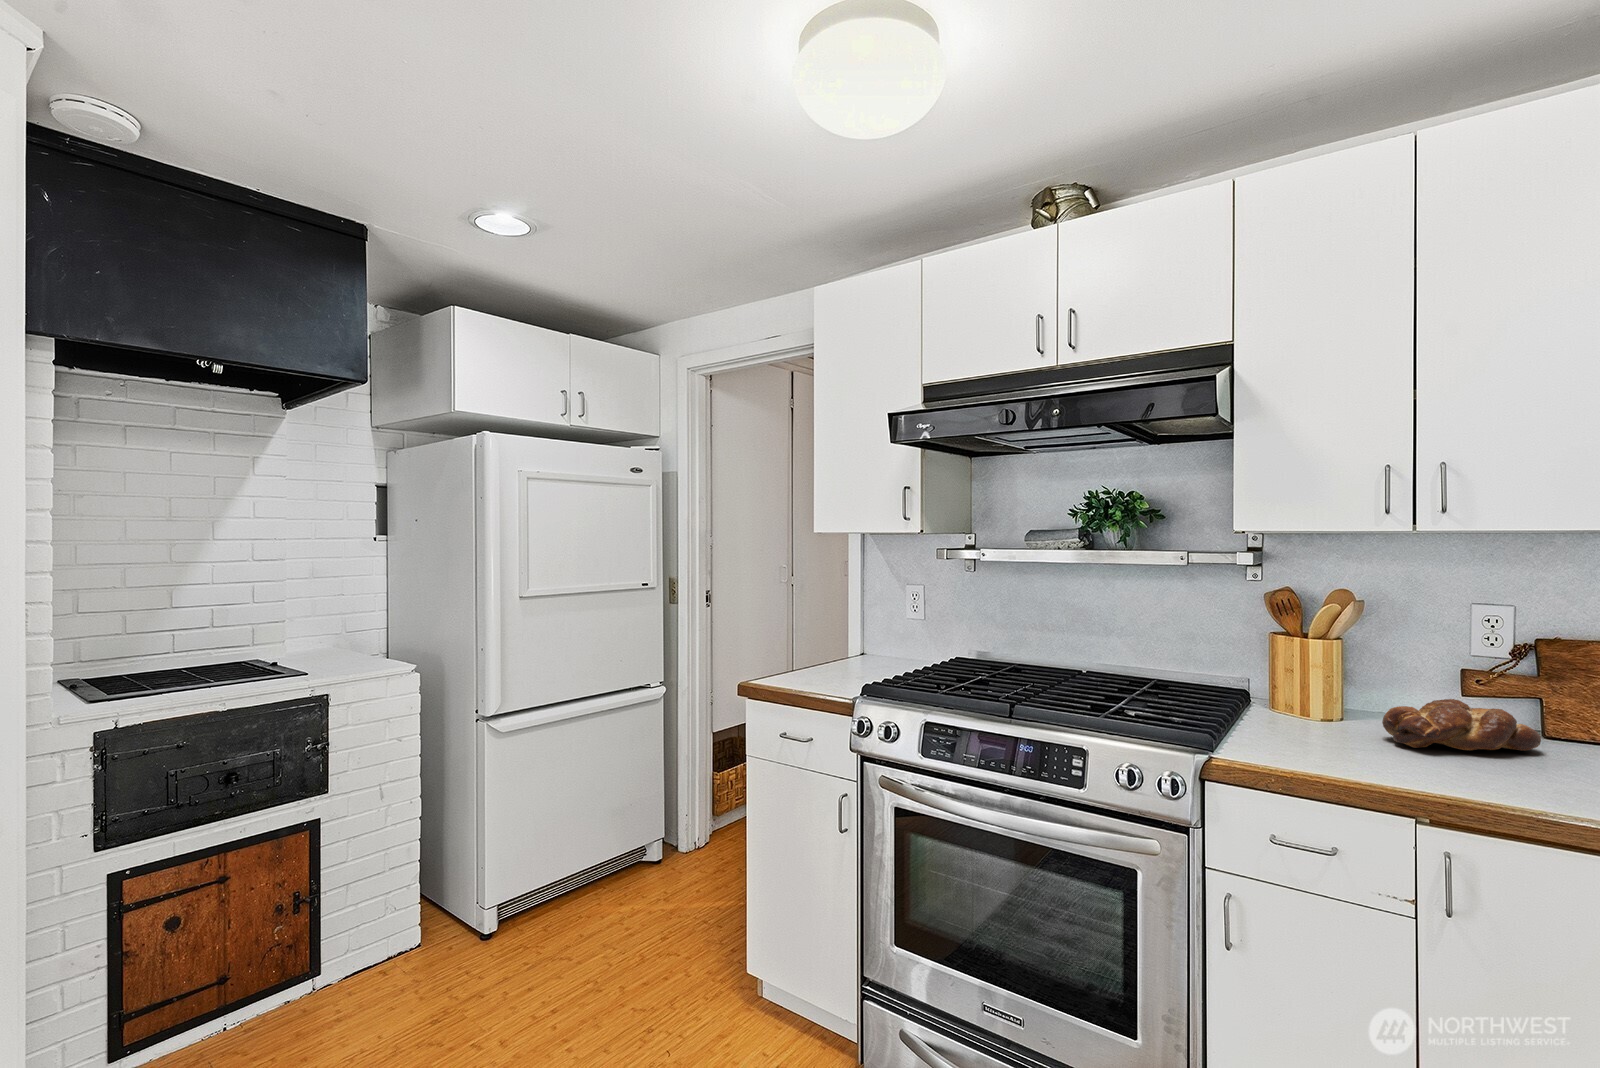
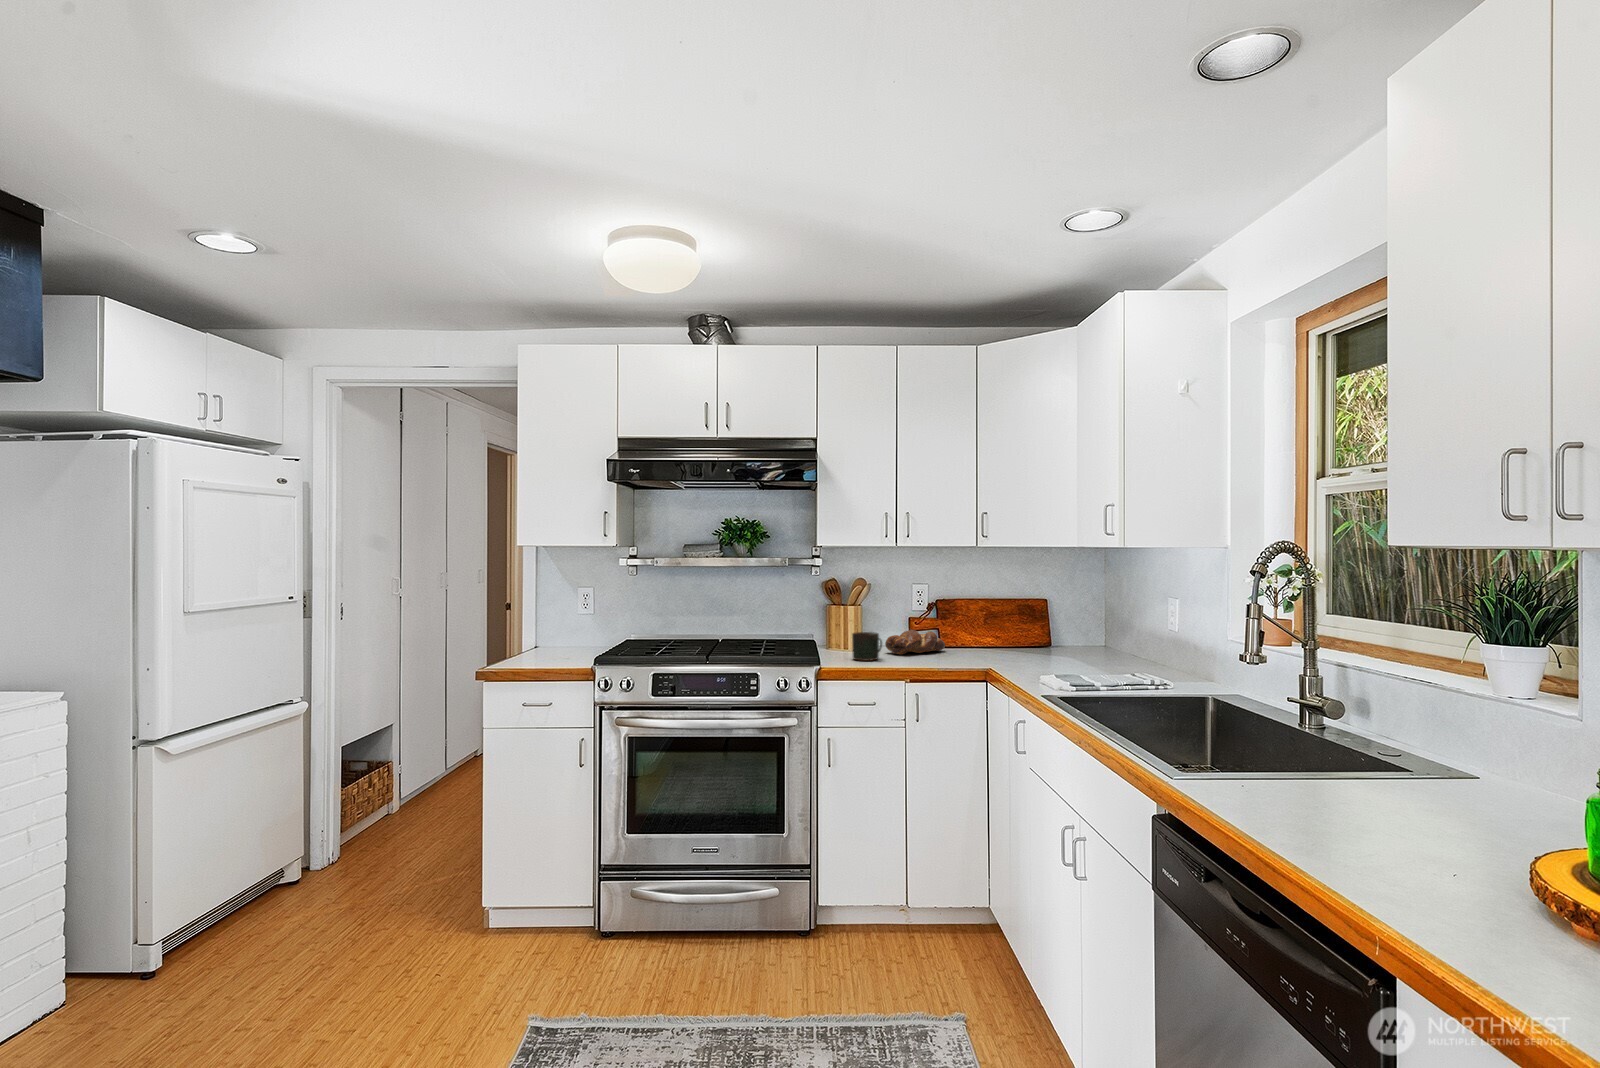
mug: none [1289,695,1351,755] -> present [852,632,882,661]

